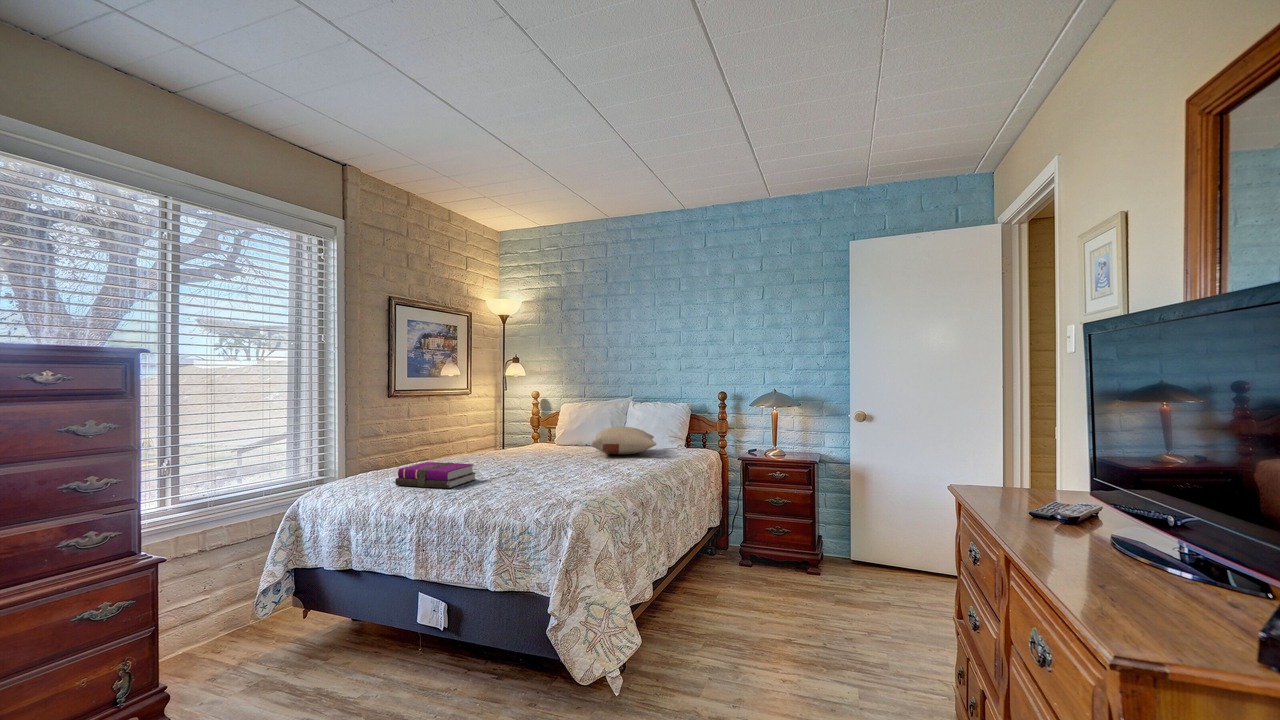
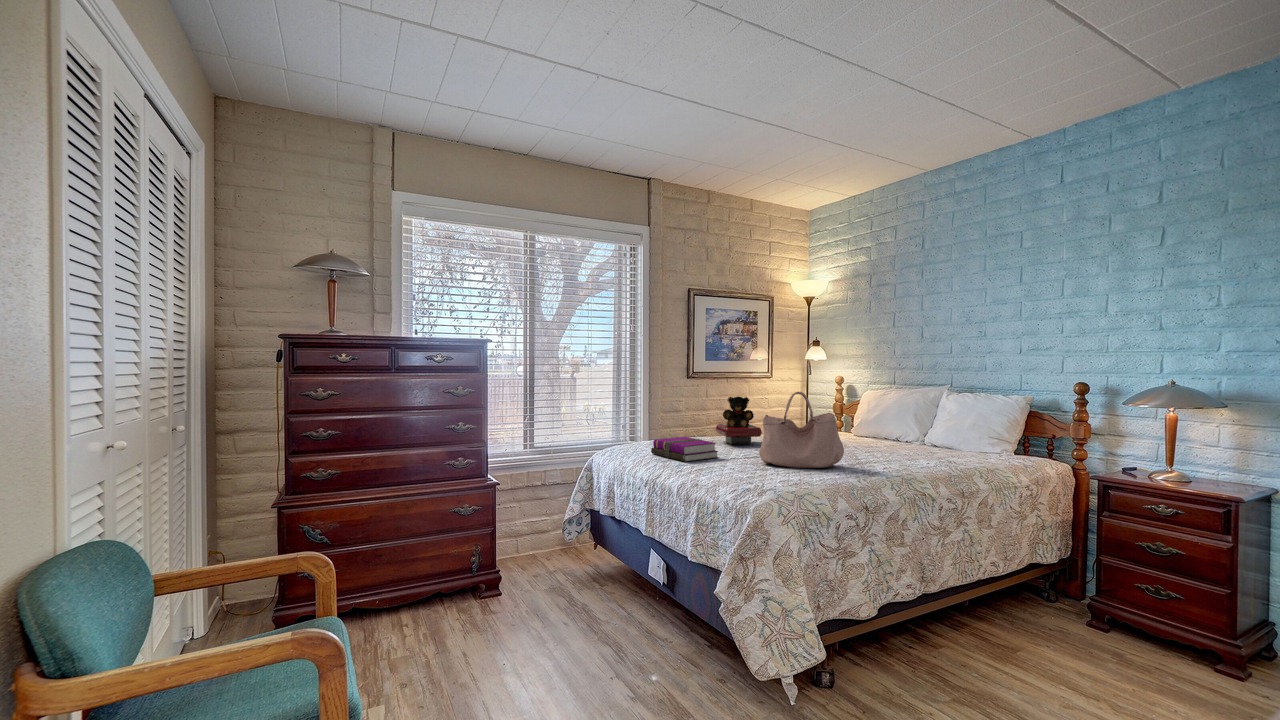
handbag: none [523,407,597,479] -> present [759,392,844,468]
teddy bear: none [445,414,498,465] -> present [716,397,762,445]
pillow: present [591,427,656,455] -> none [863,420,962,453]

